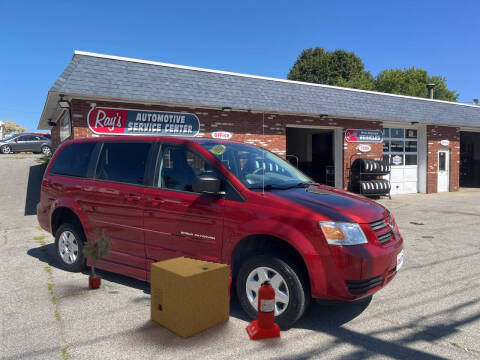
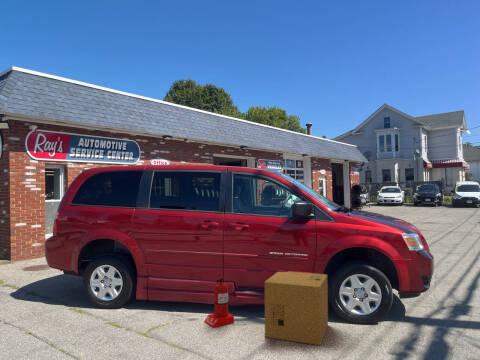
potted tree: present [82,228,113,289] -> none [138,256,187,323]
fire extinguisher: present [246,280,280,339] -> present [204,278,234,327]

